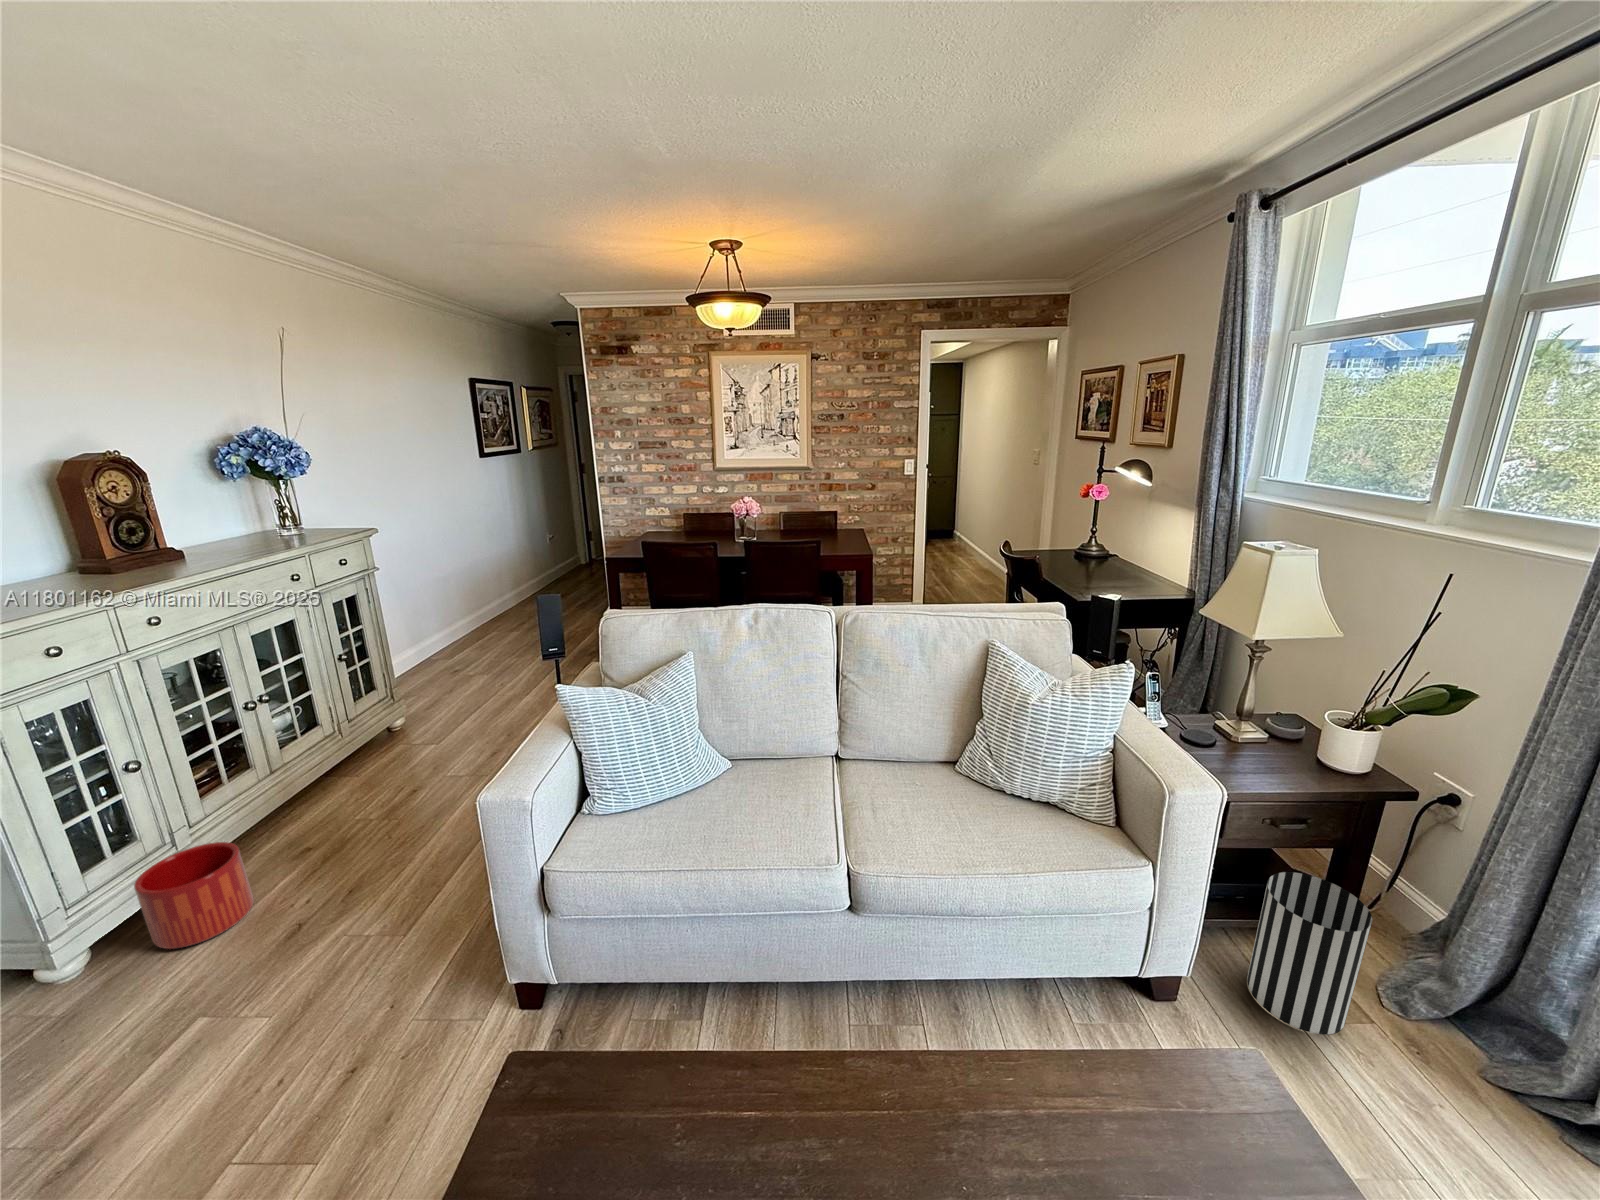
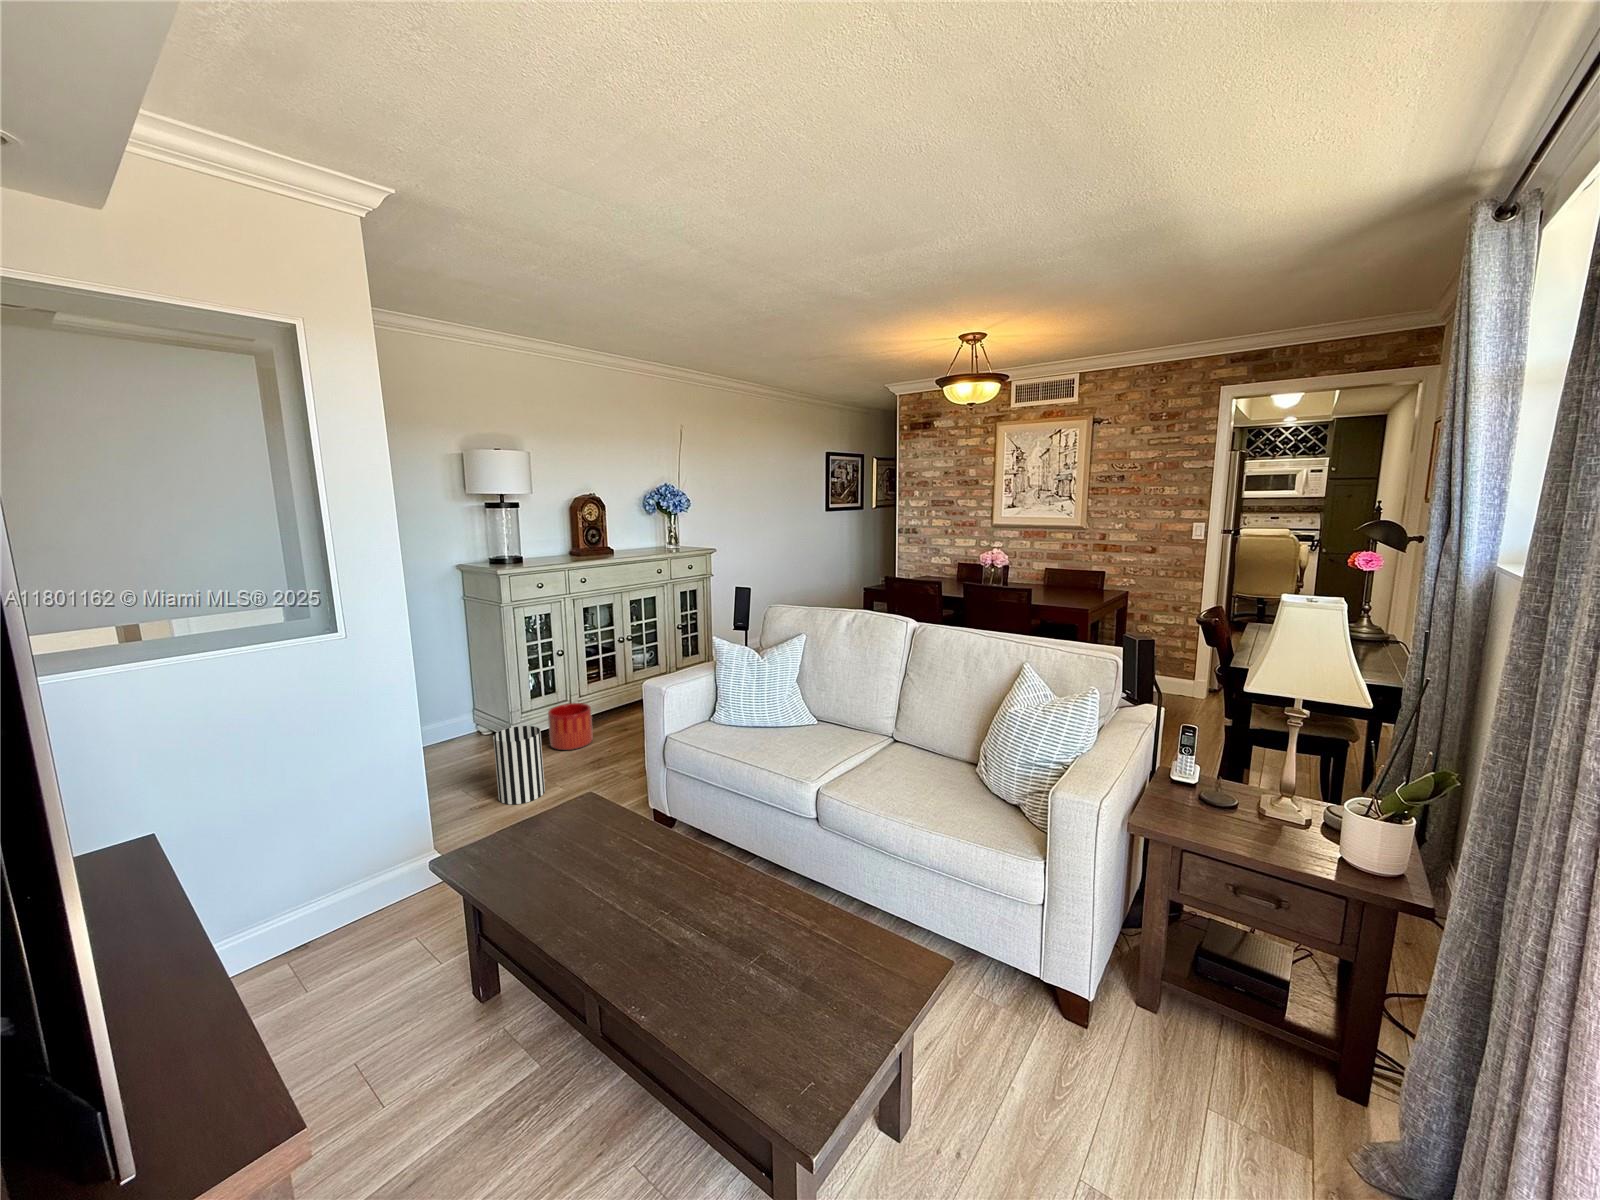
wastebasket: present [1247,872,1372,1034] -> present [493,726,545,804]

